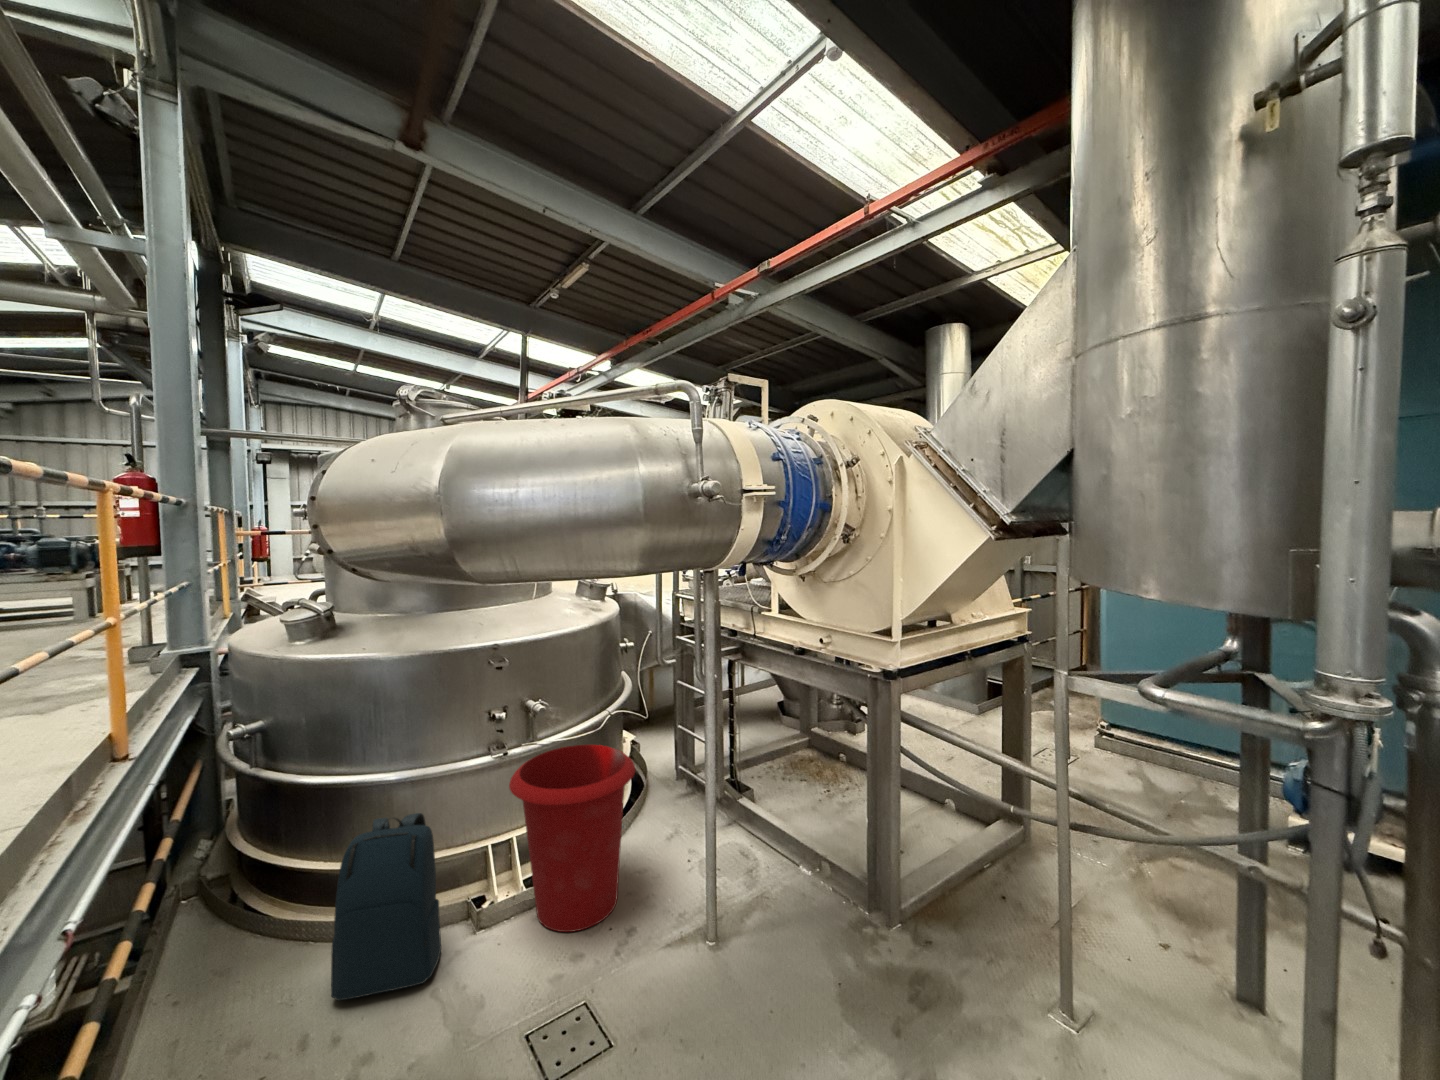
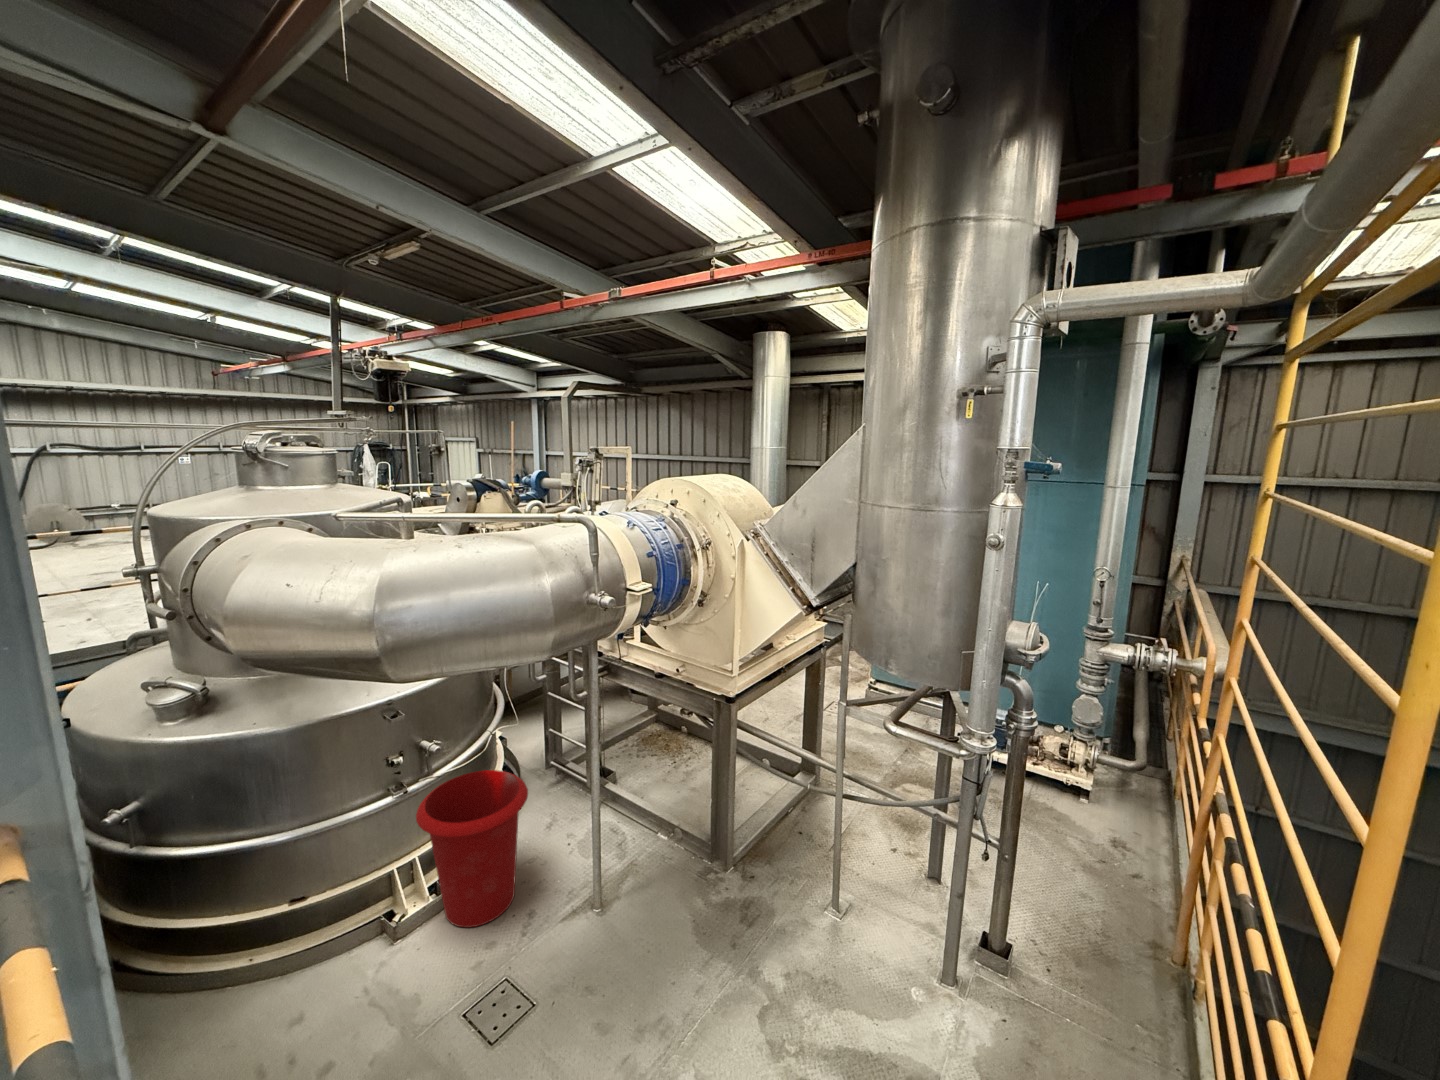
backpack: present [331,813,441,1000] -> none [269,860,366,1029]

